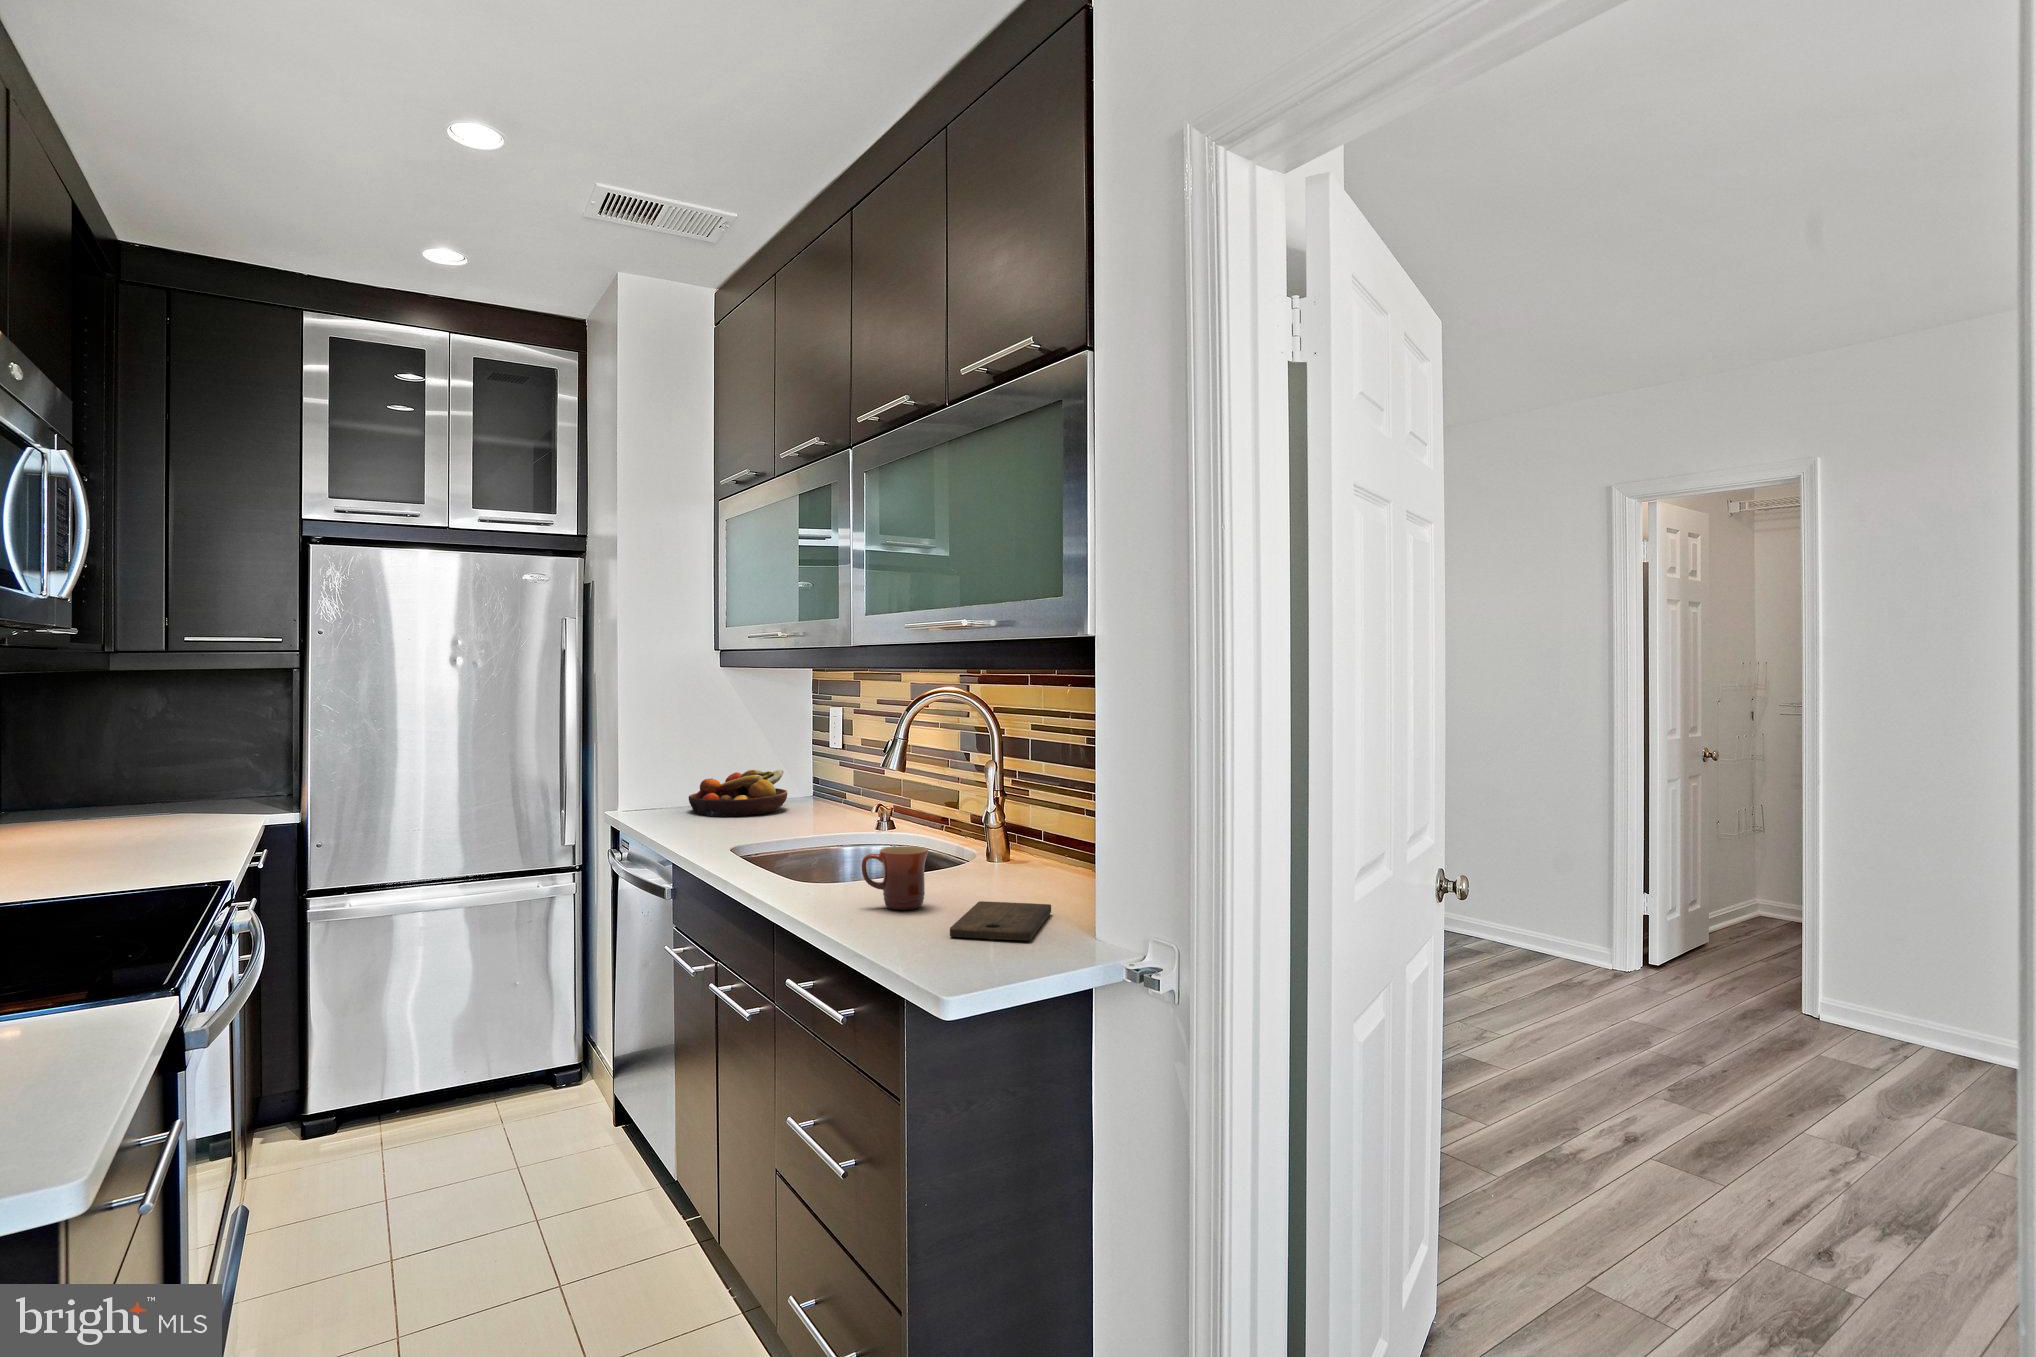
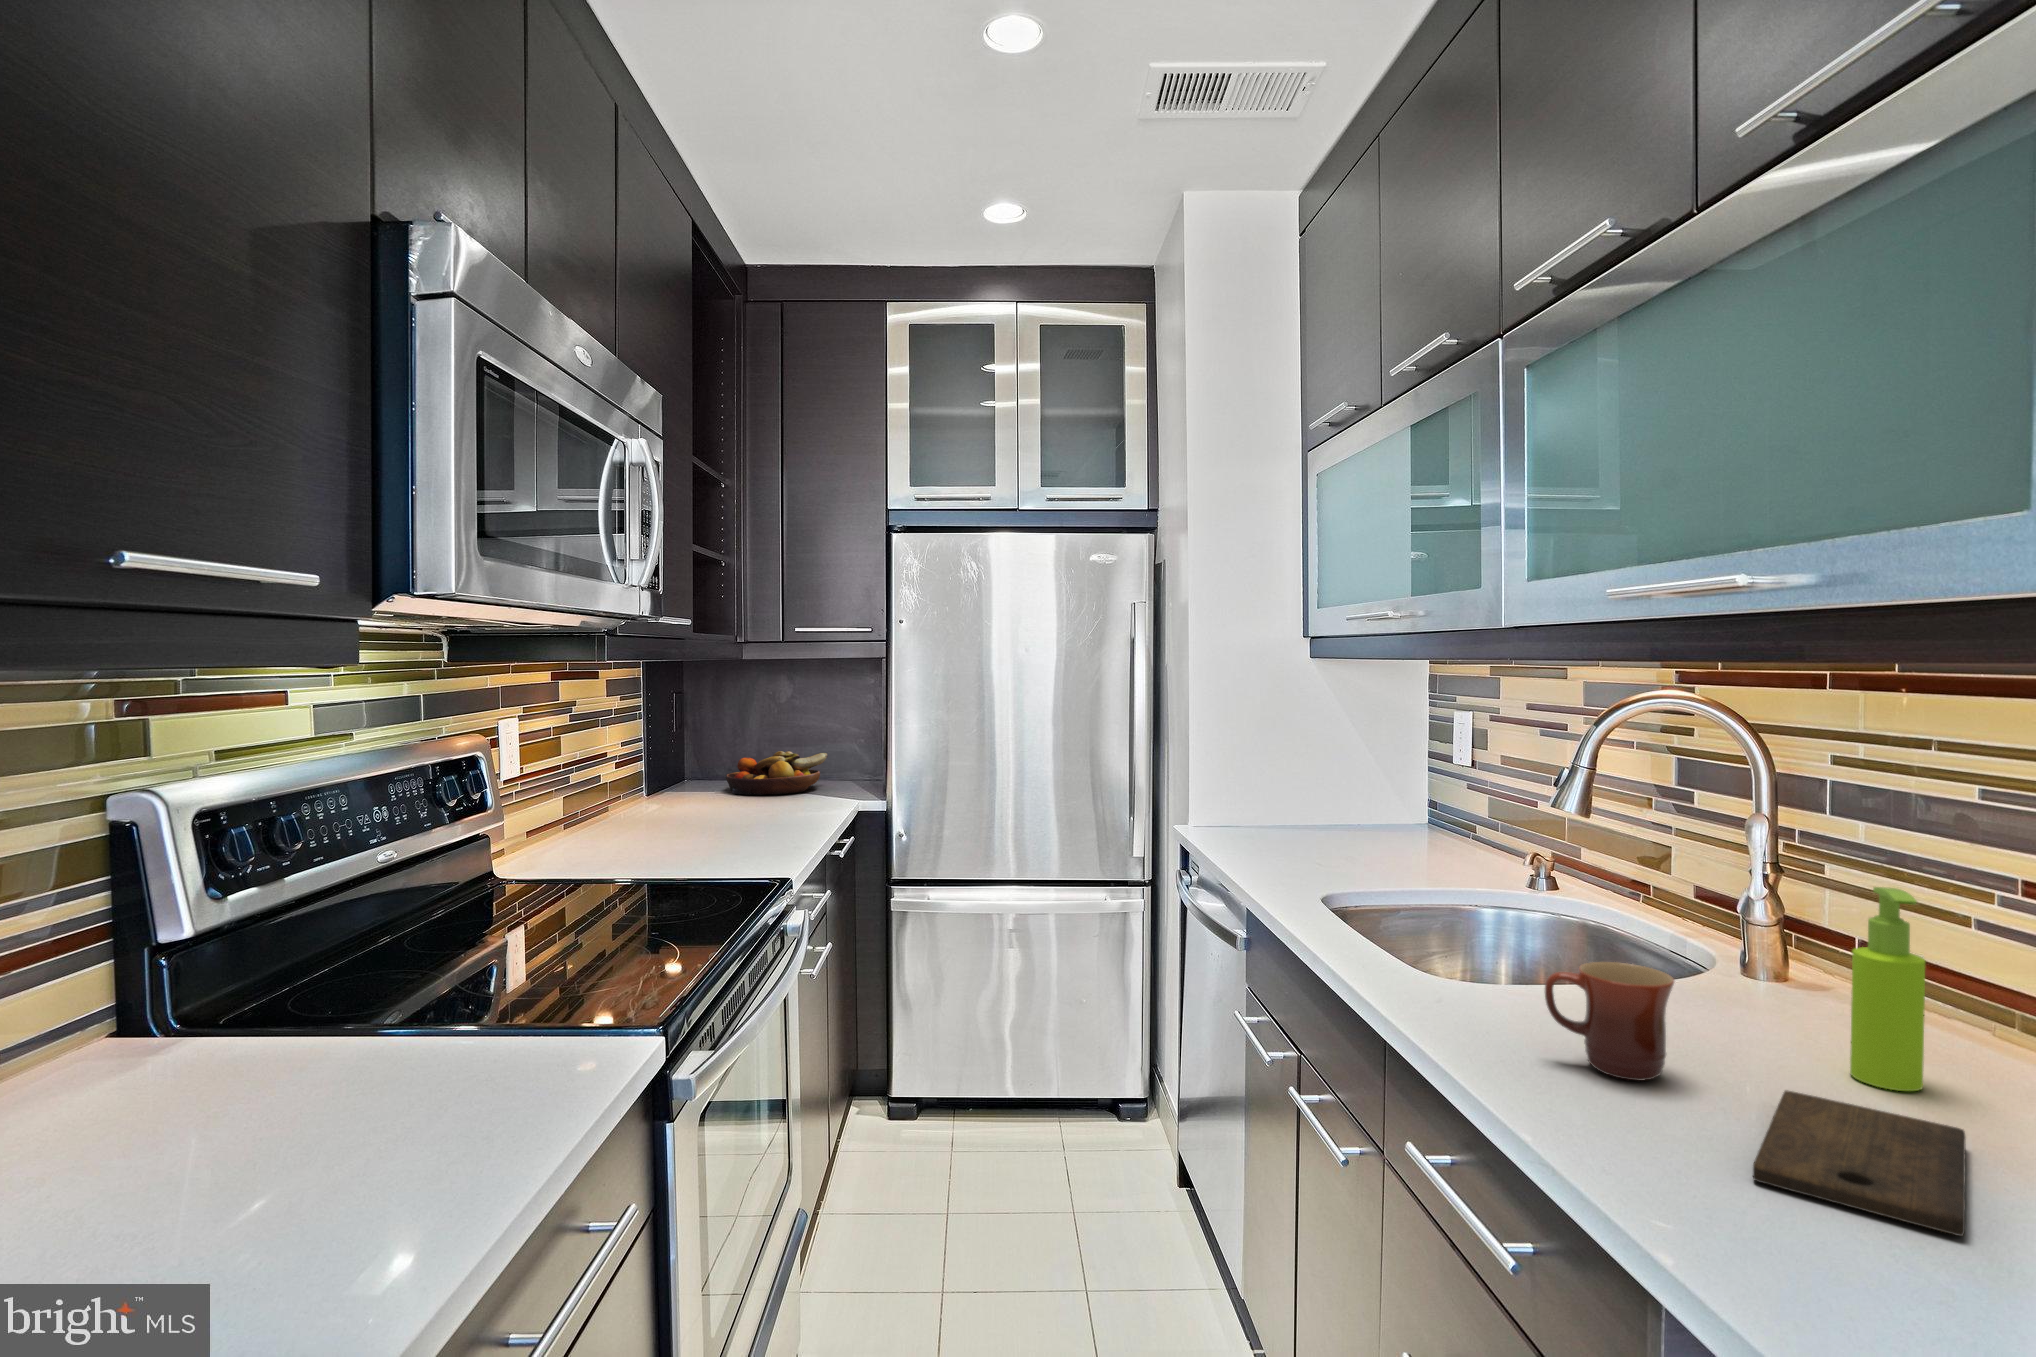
fruit bowl: present [688,770,787,817] -> present [726,751,828,795]
soap dispenser: none [1017,791,1048,898] -> present [1850,887,1926,1091]

